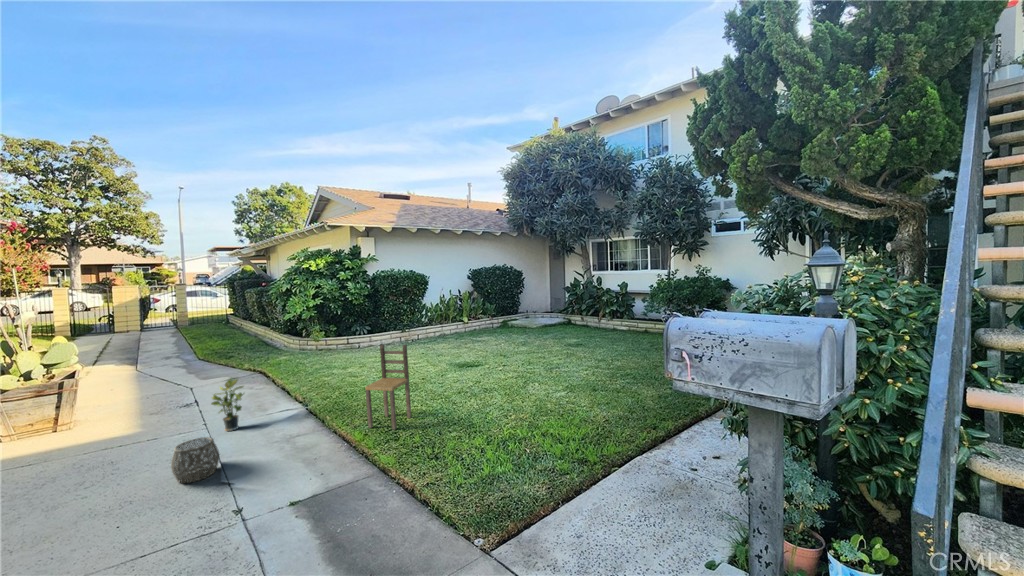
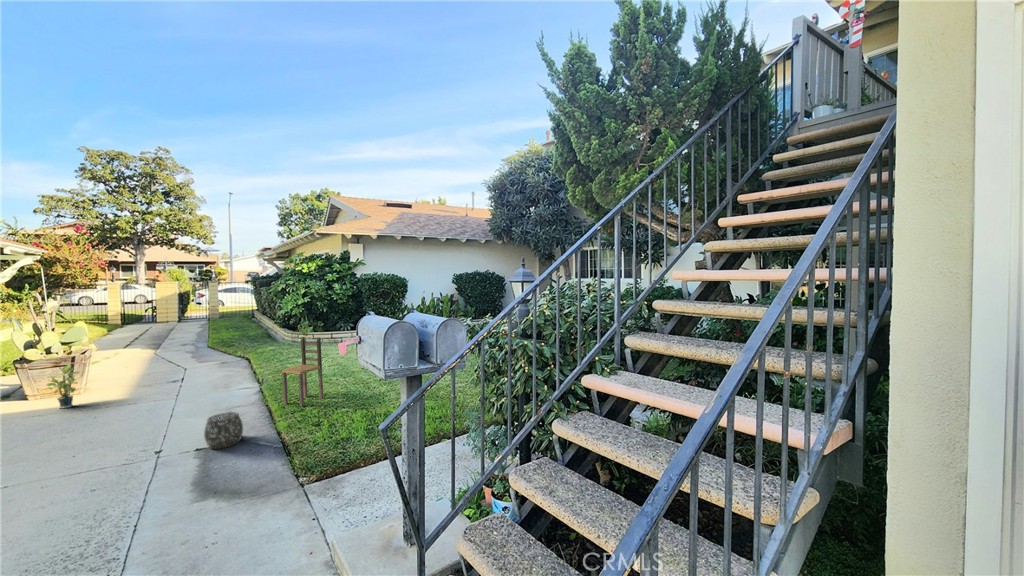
potted plant: present [211,378,243,431] -> present [47,364,79,408]
woven basket: present [171,437,219,483] -> present [204,412,243,449]

